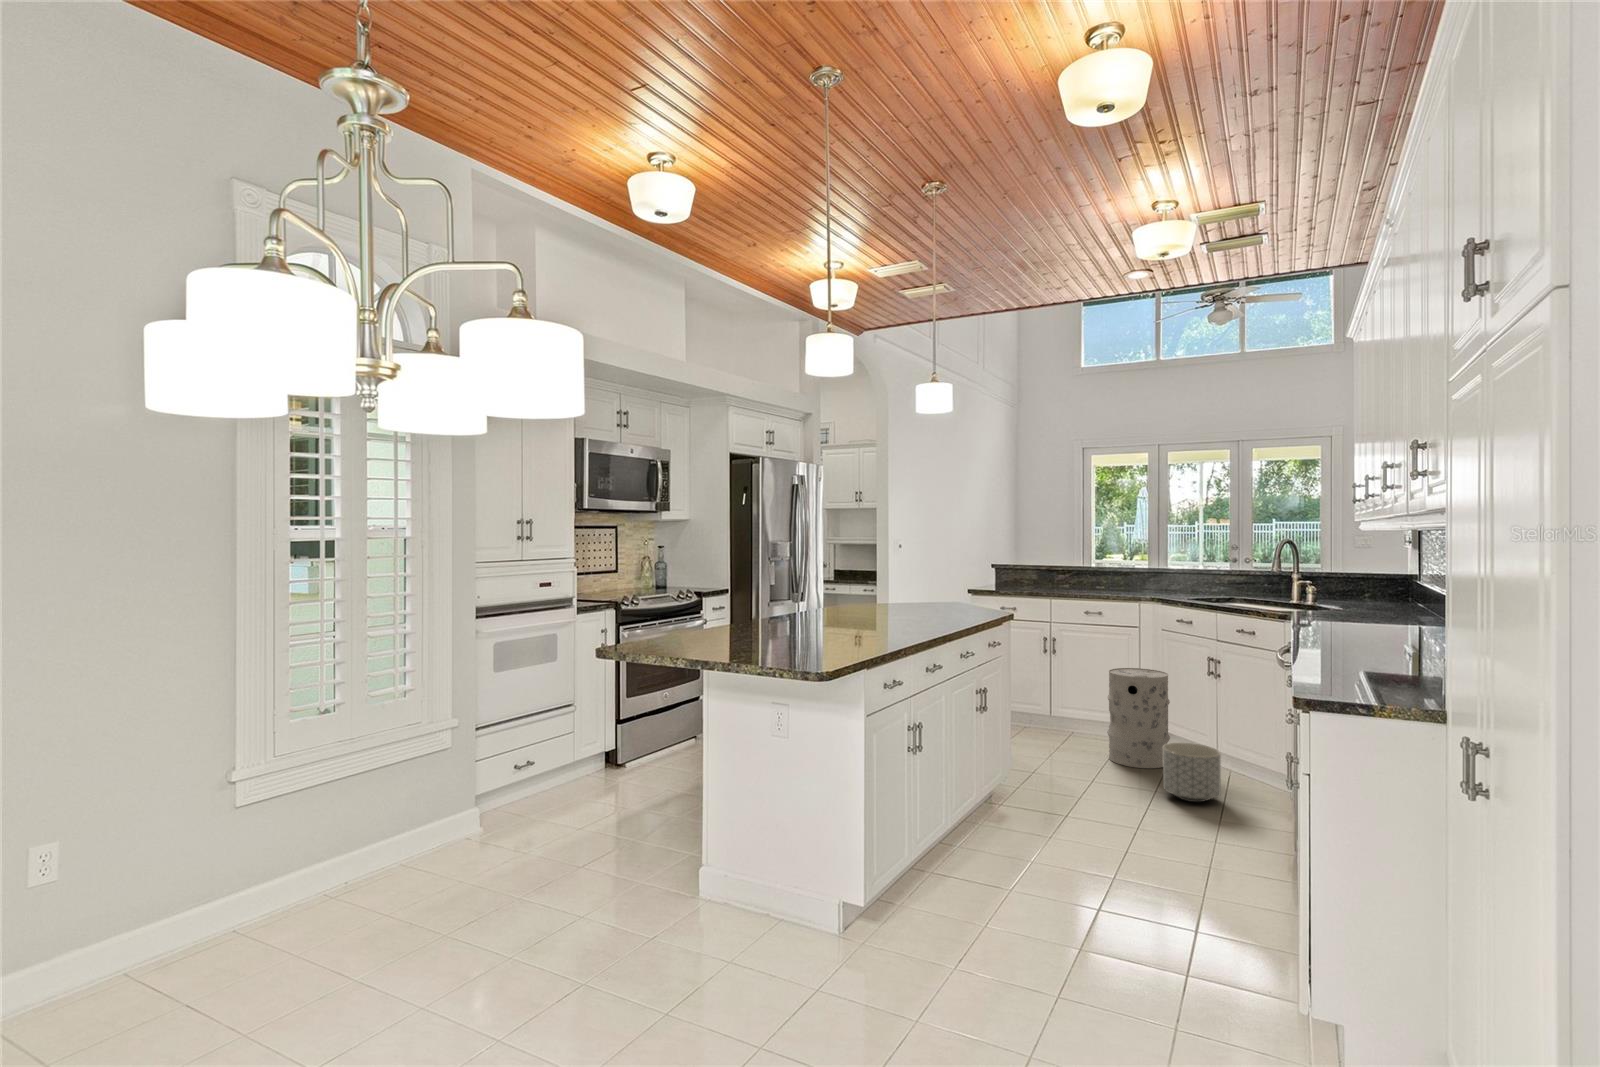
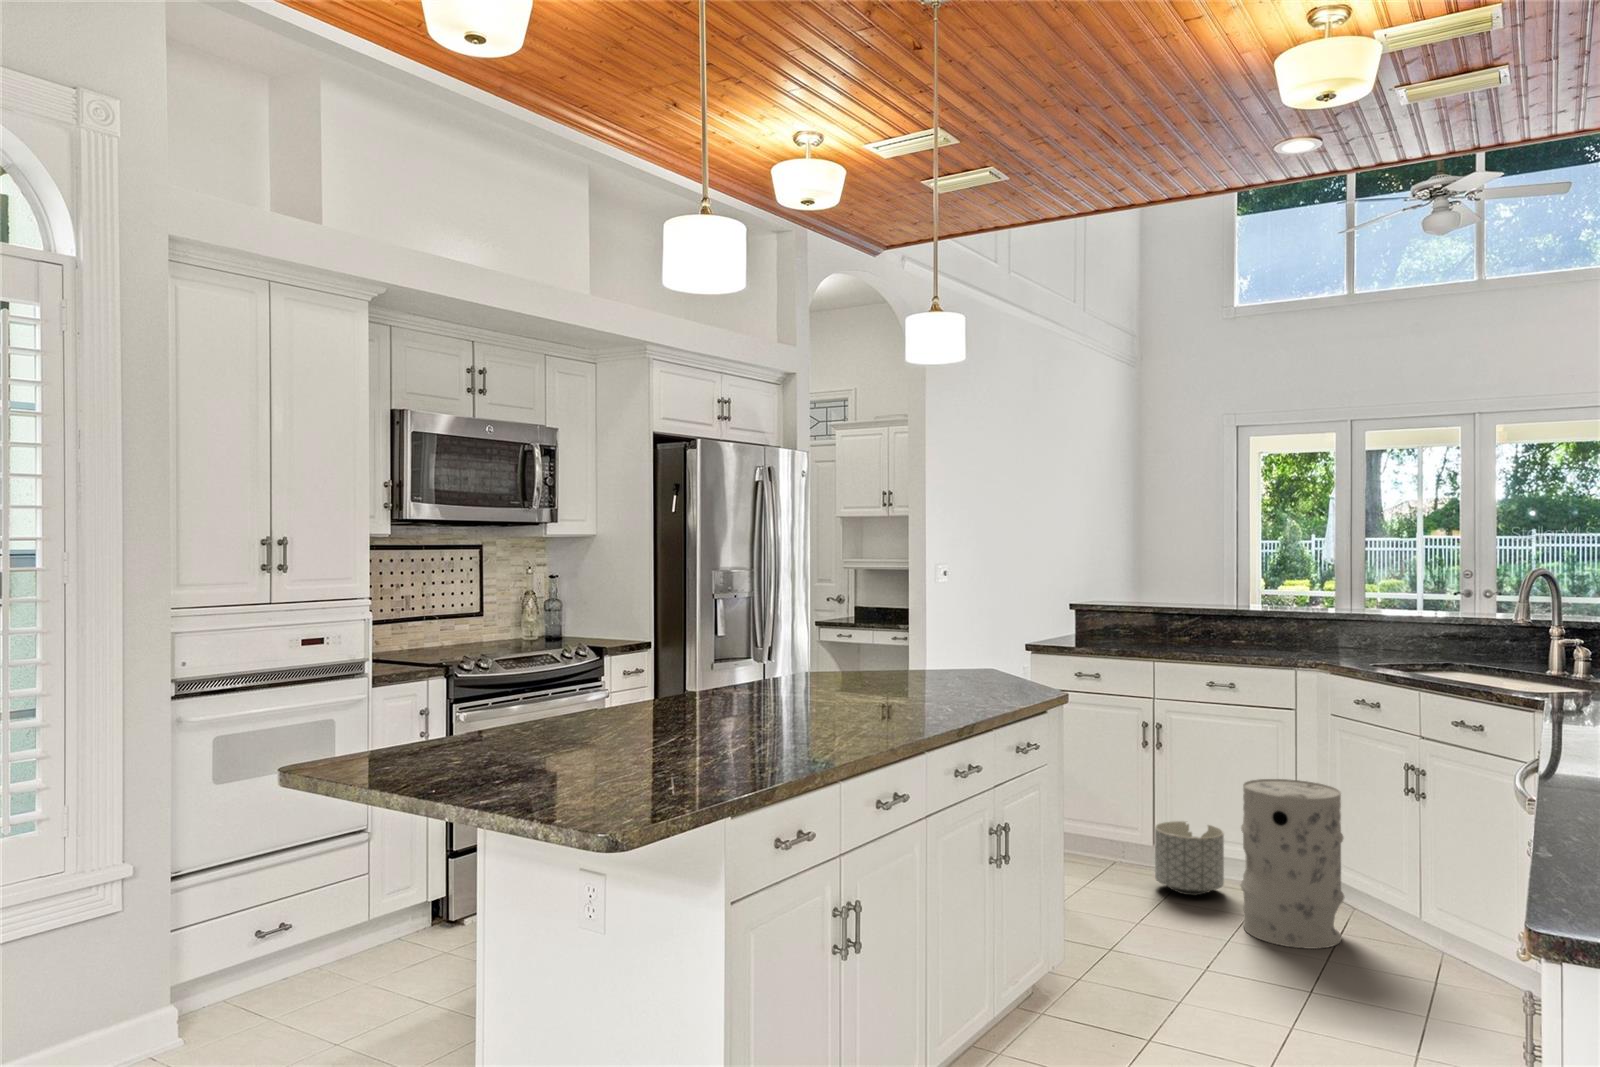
planter: present [1163,743,1221,802] -> present [1155,821,1224,895]

